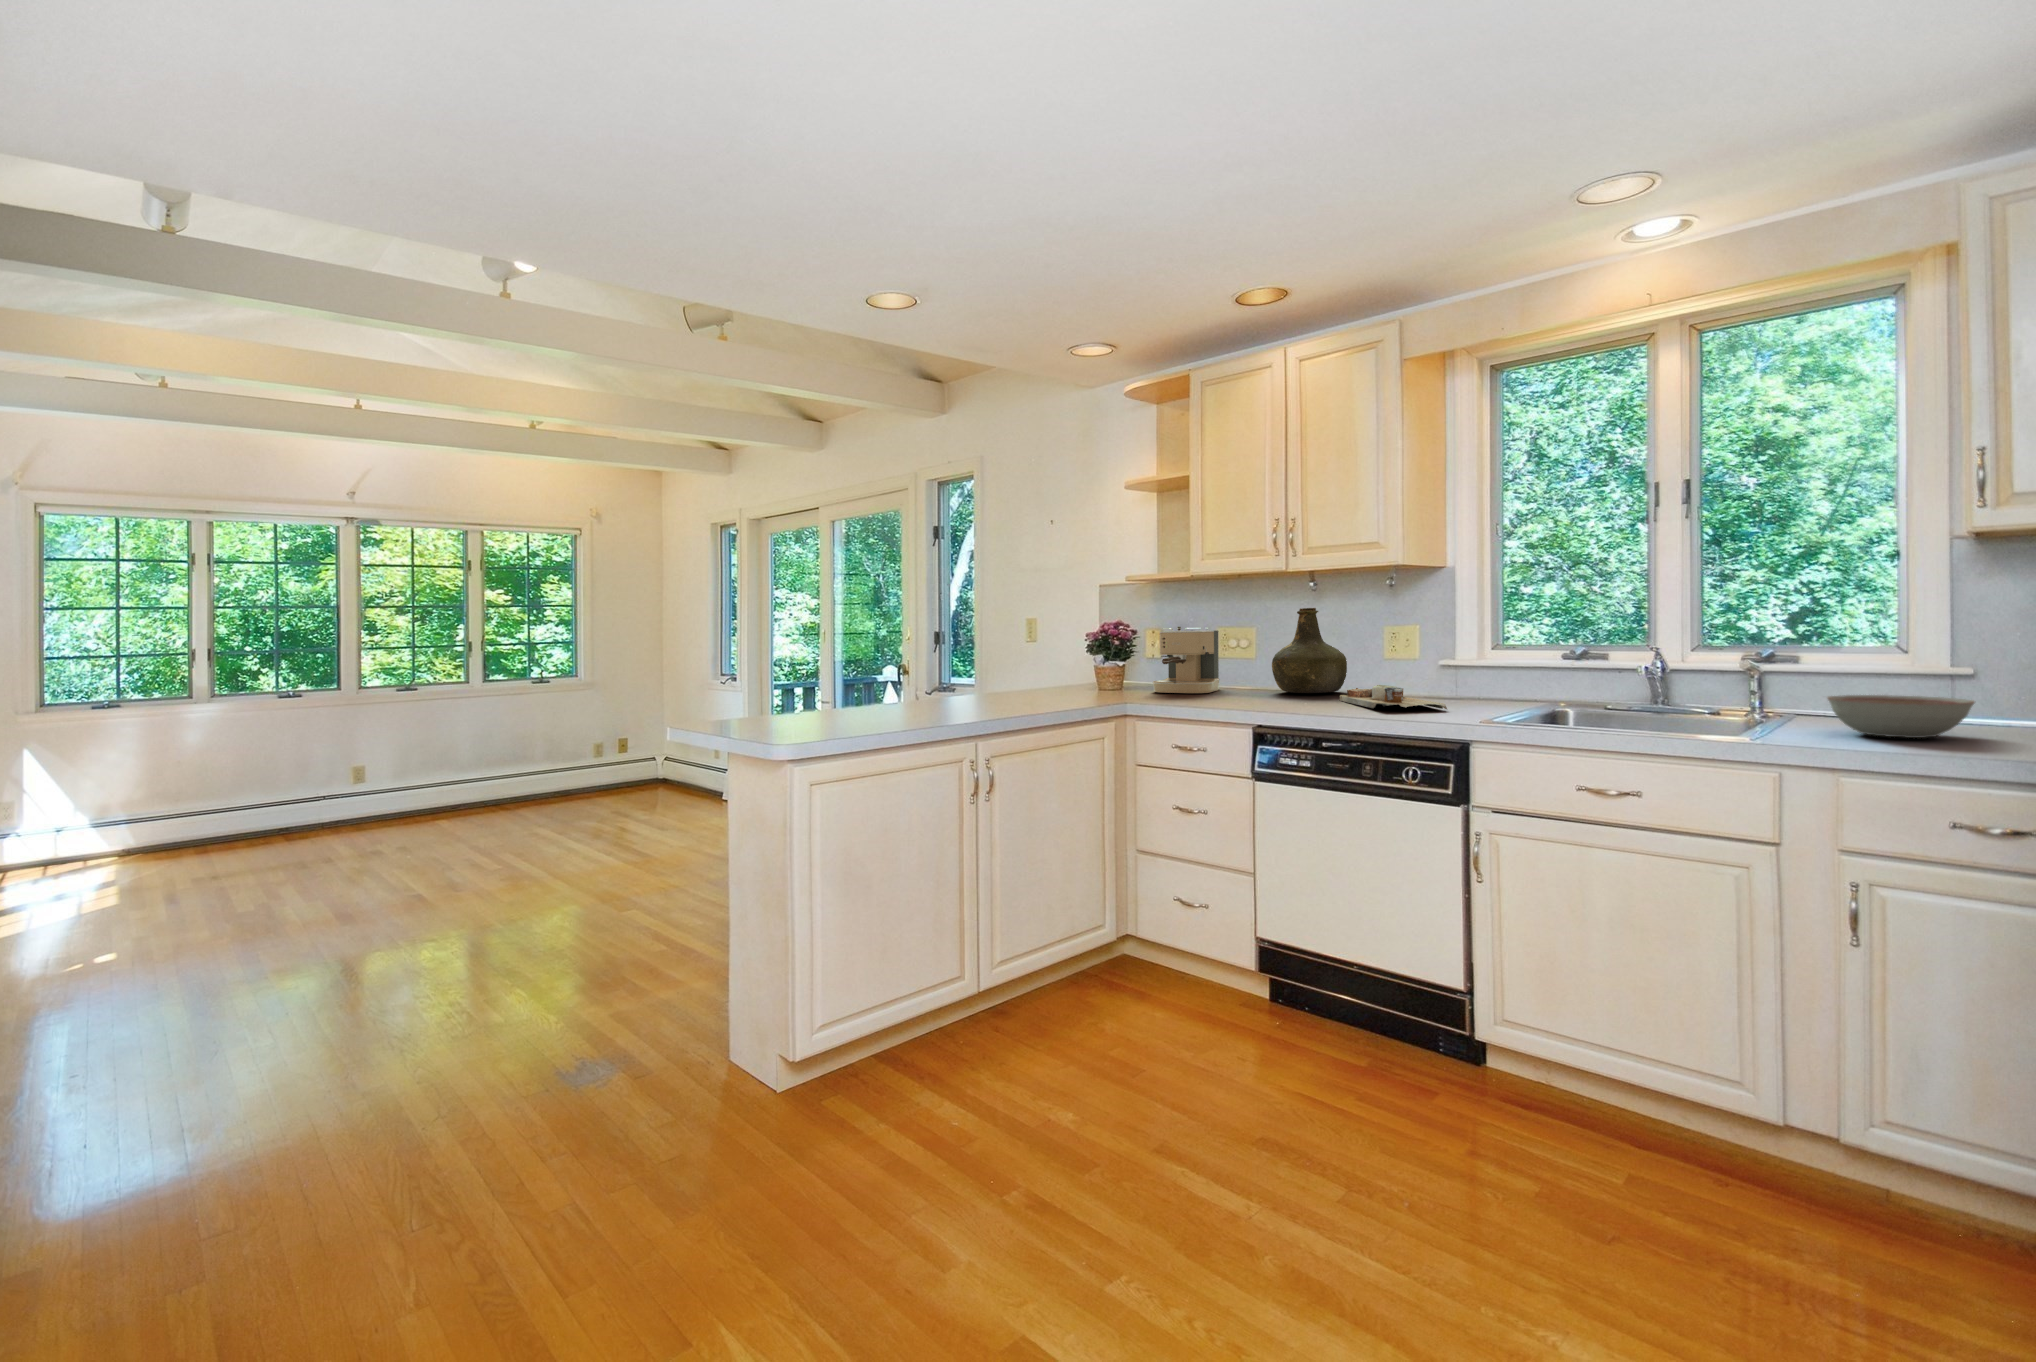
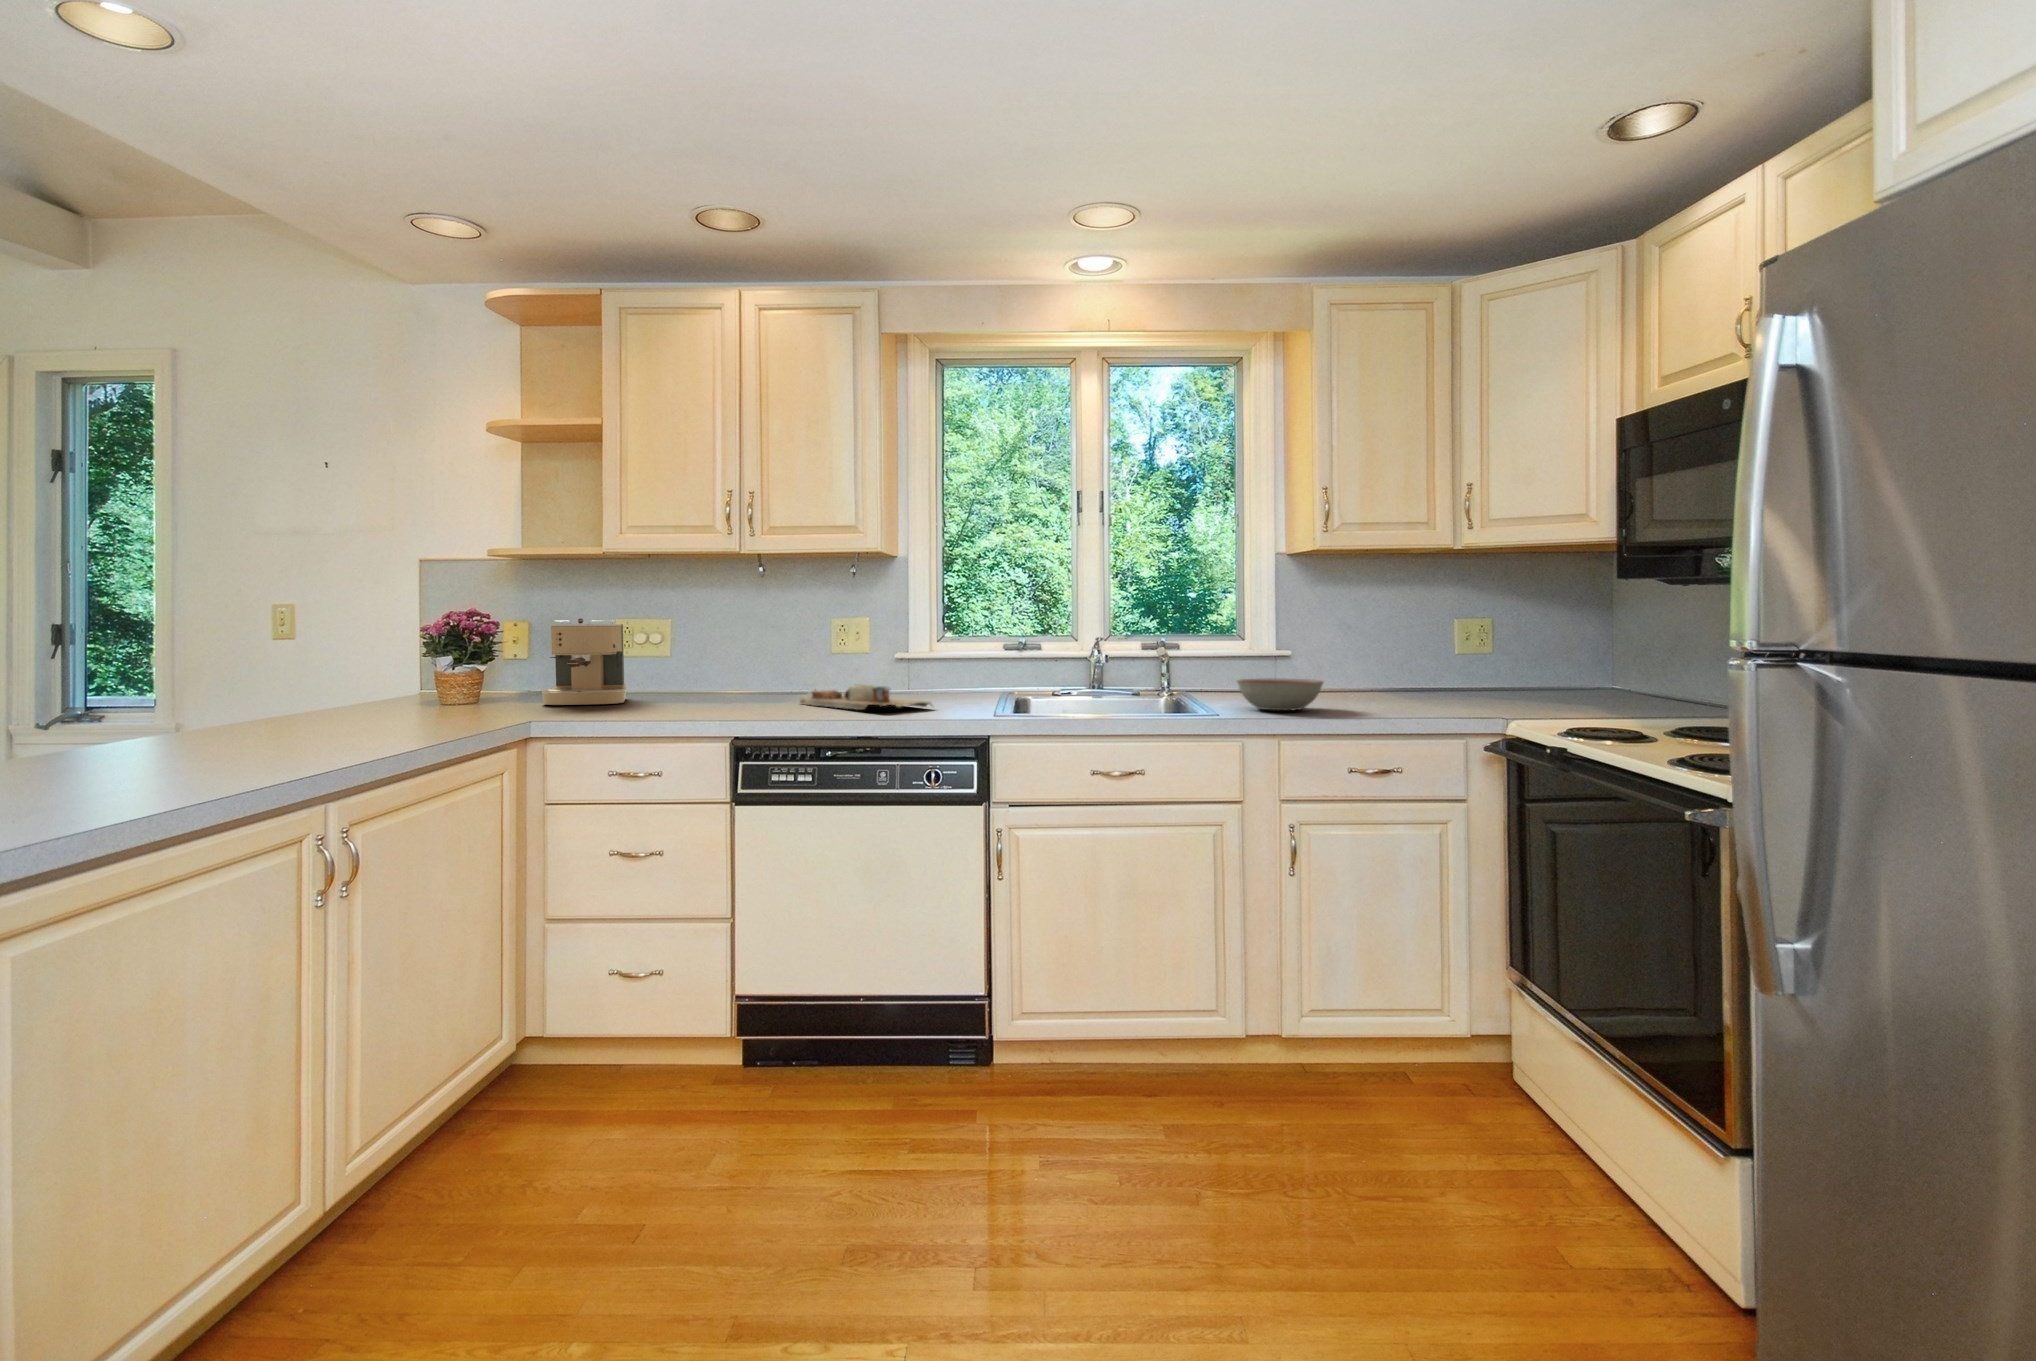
bottle: present [1272,608,1347,693] -> none [702,599,788,698]

